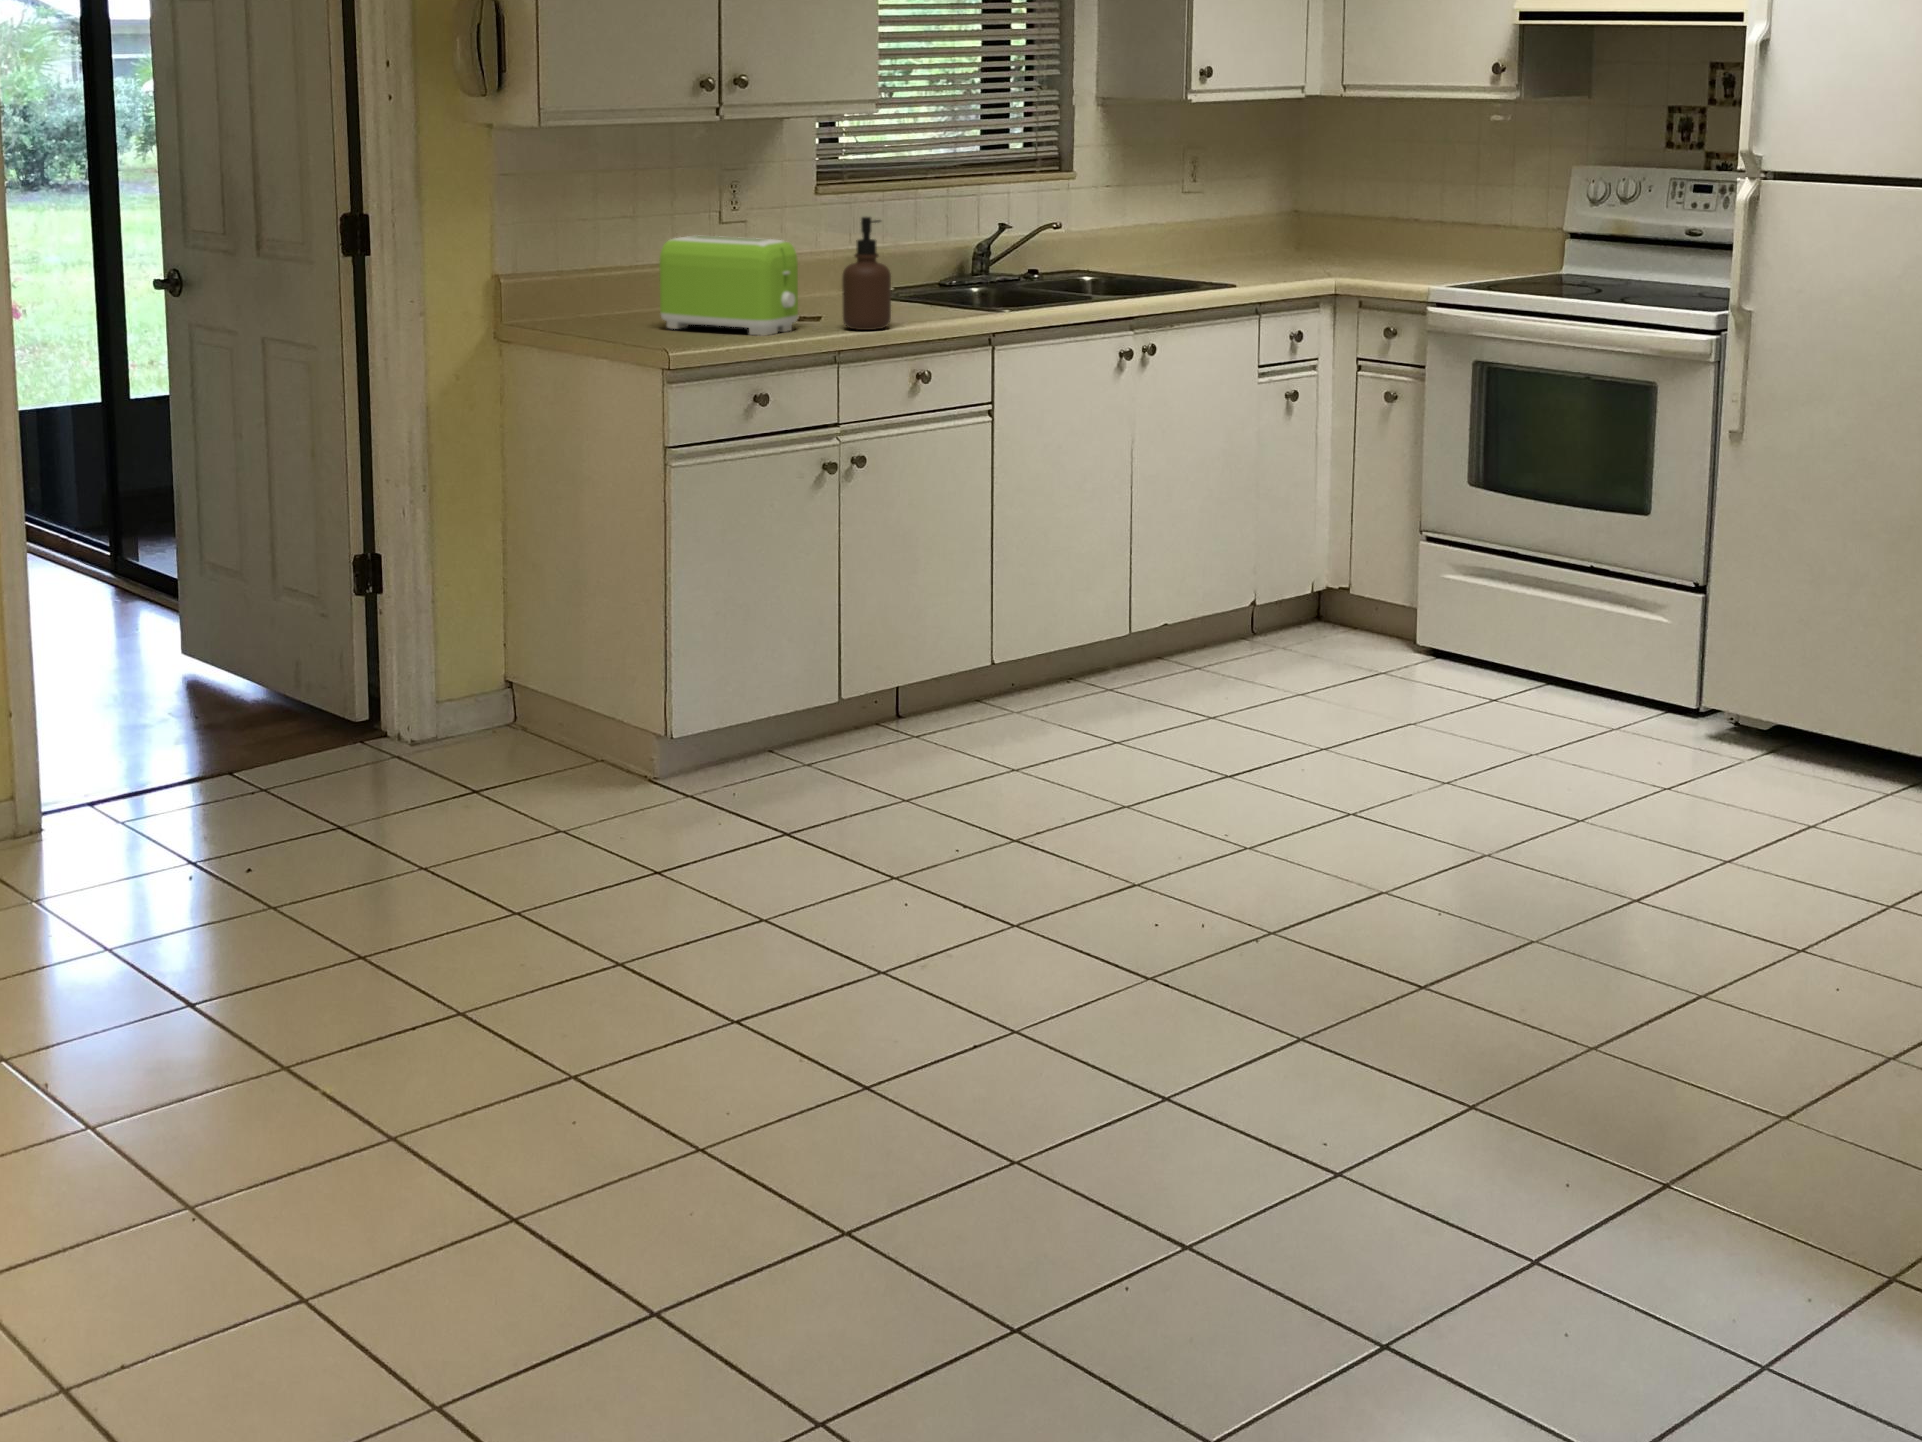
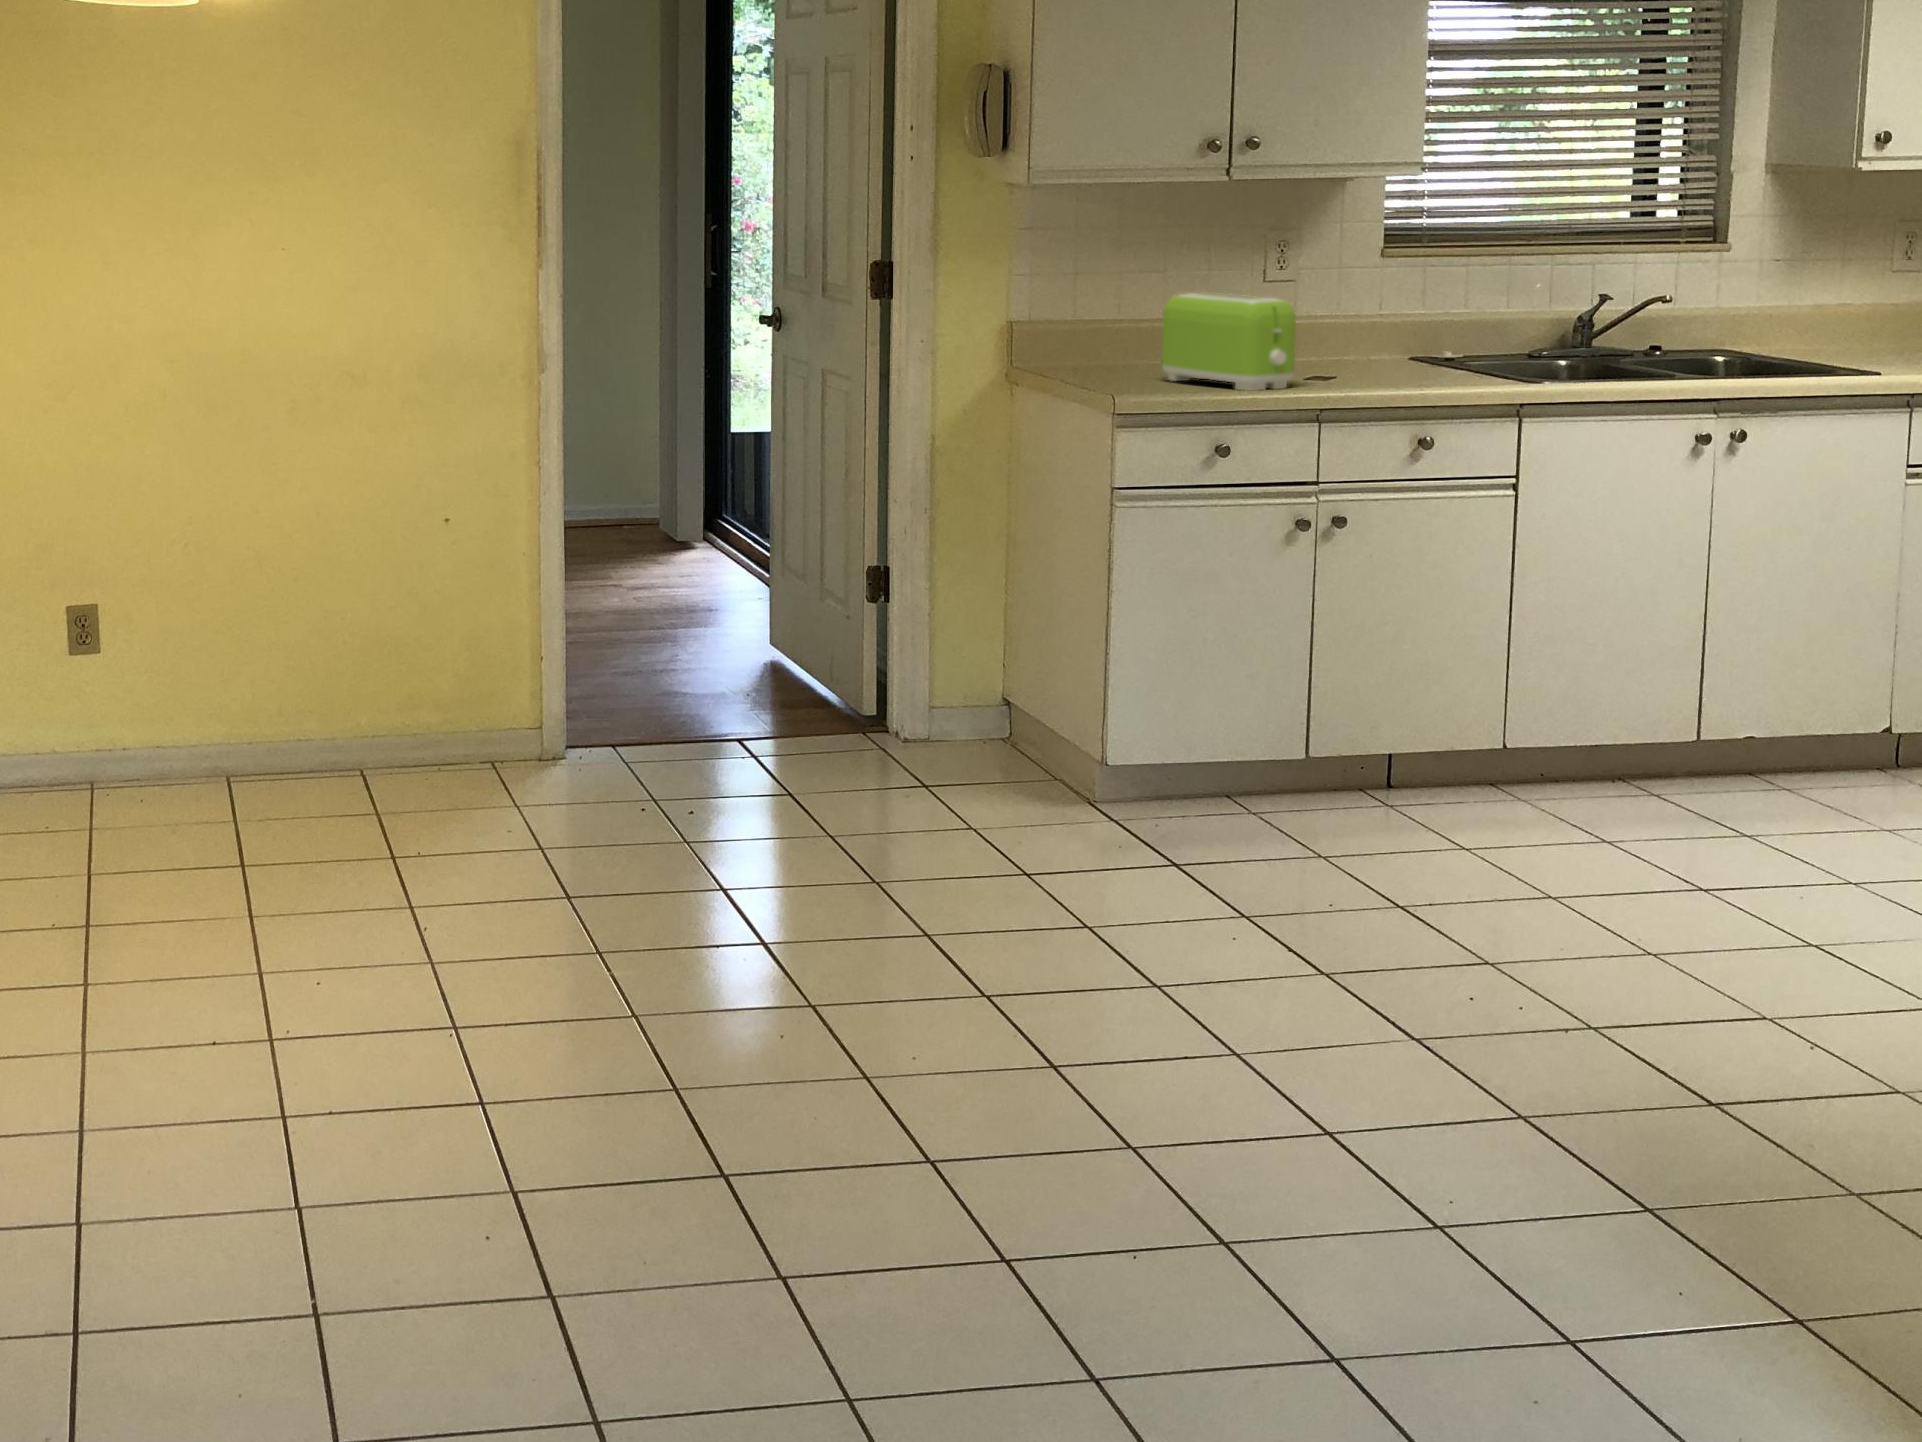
soap dispenser: present [842,217,891,330] -> none [1337,279,1391,392]

